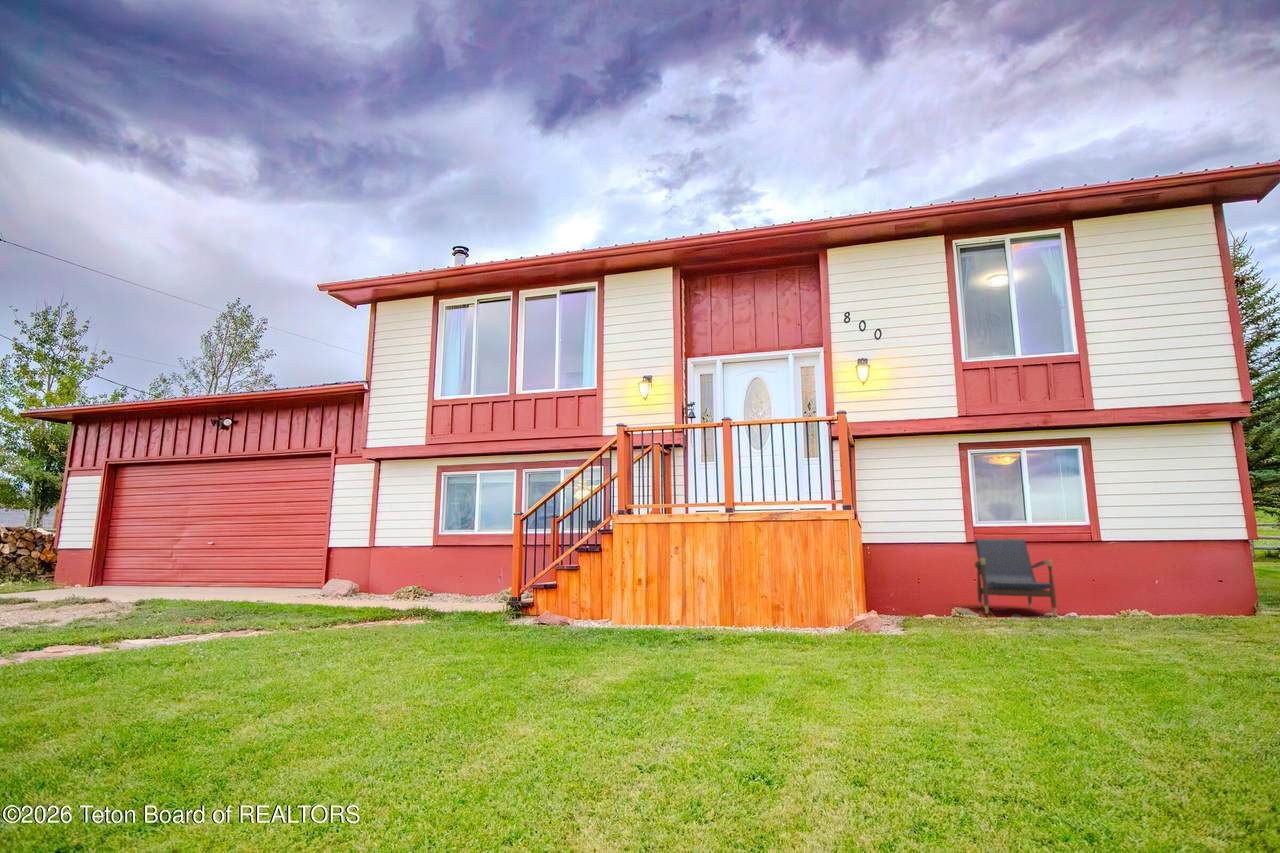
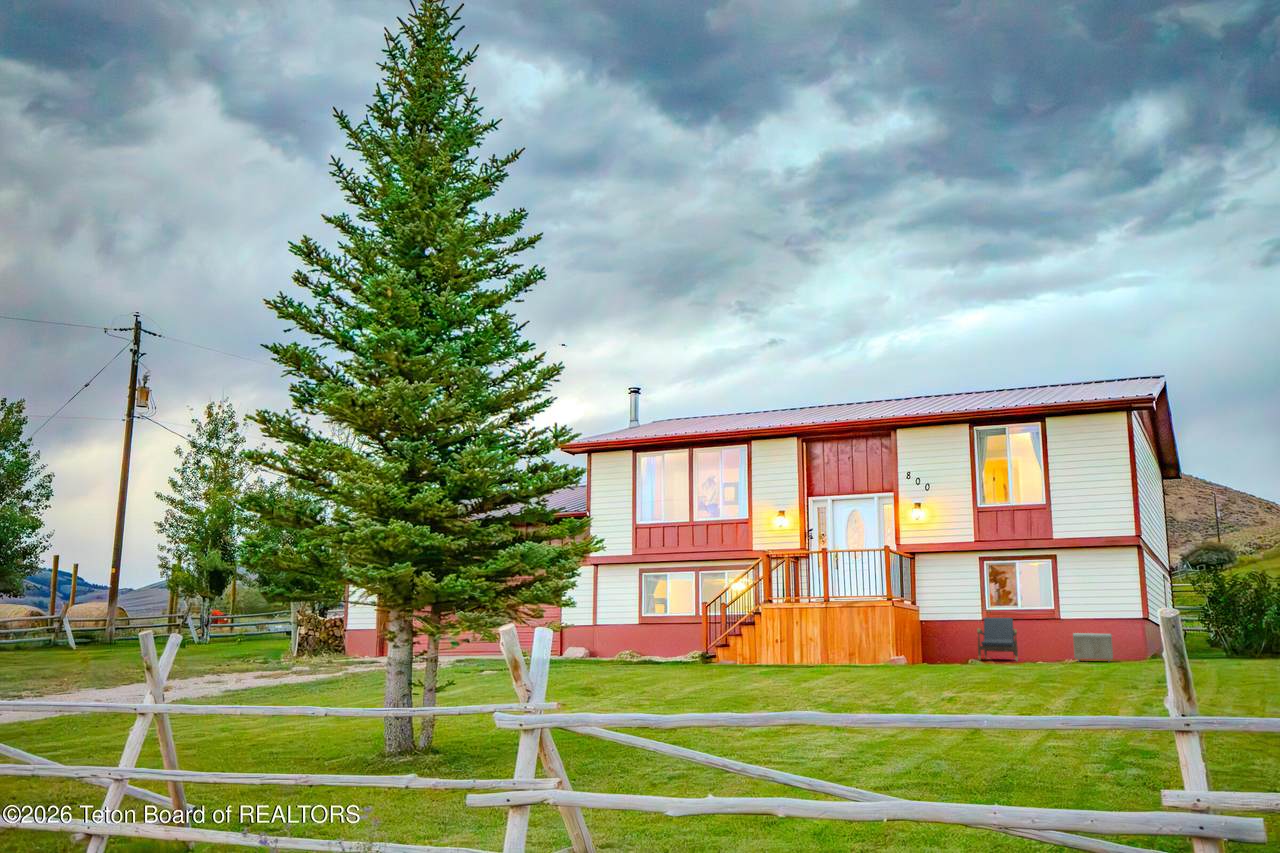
storage bench: none [1134,565,1226,618] -> present [1073,633,1113,662]

